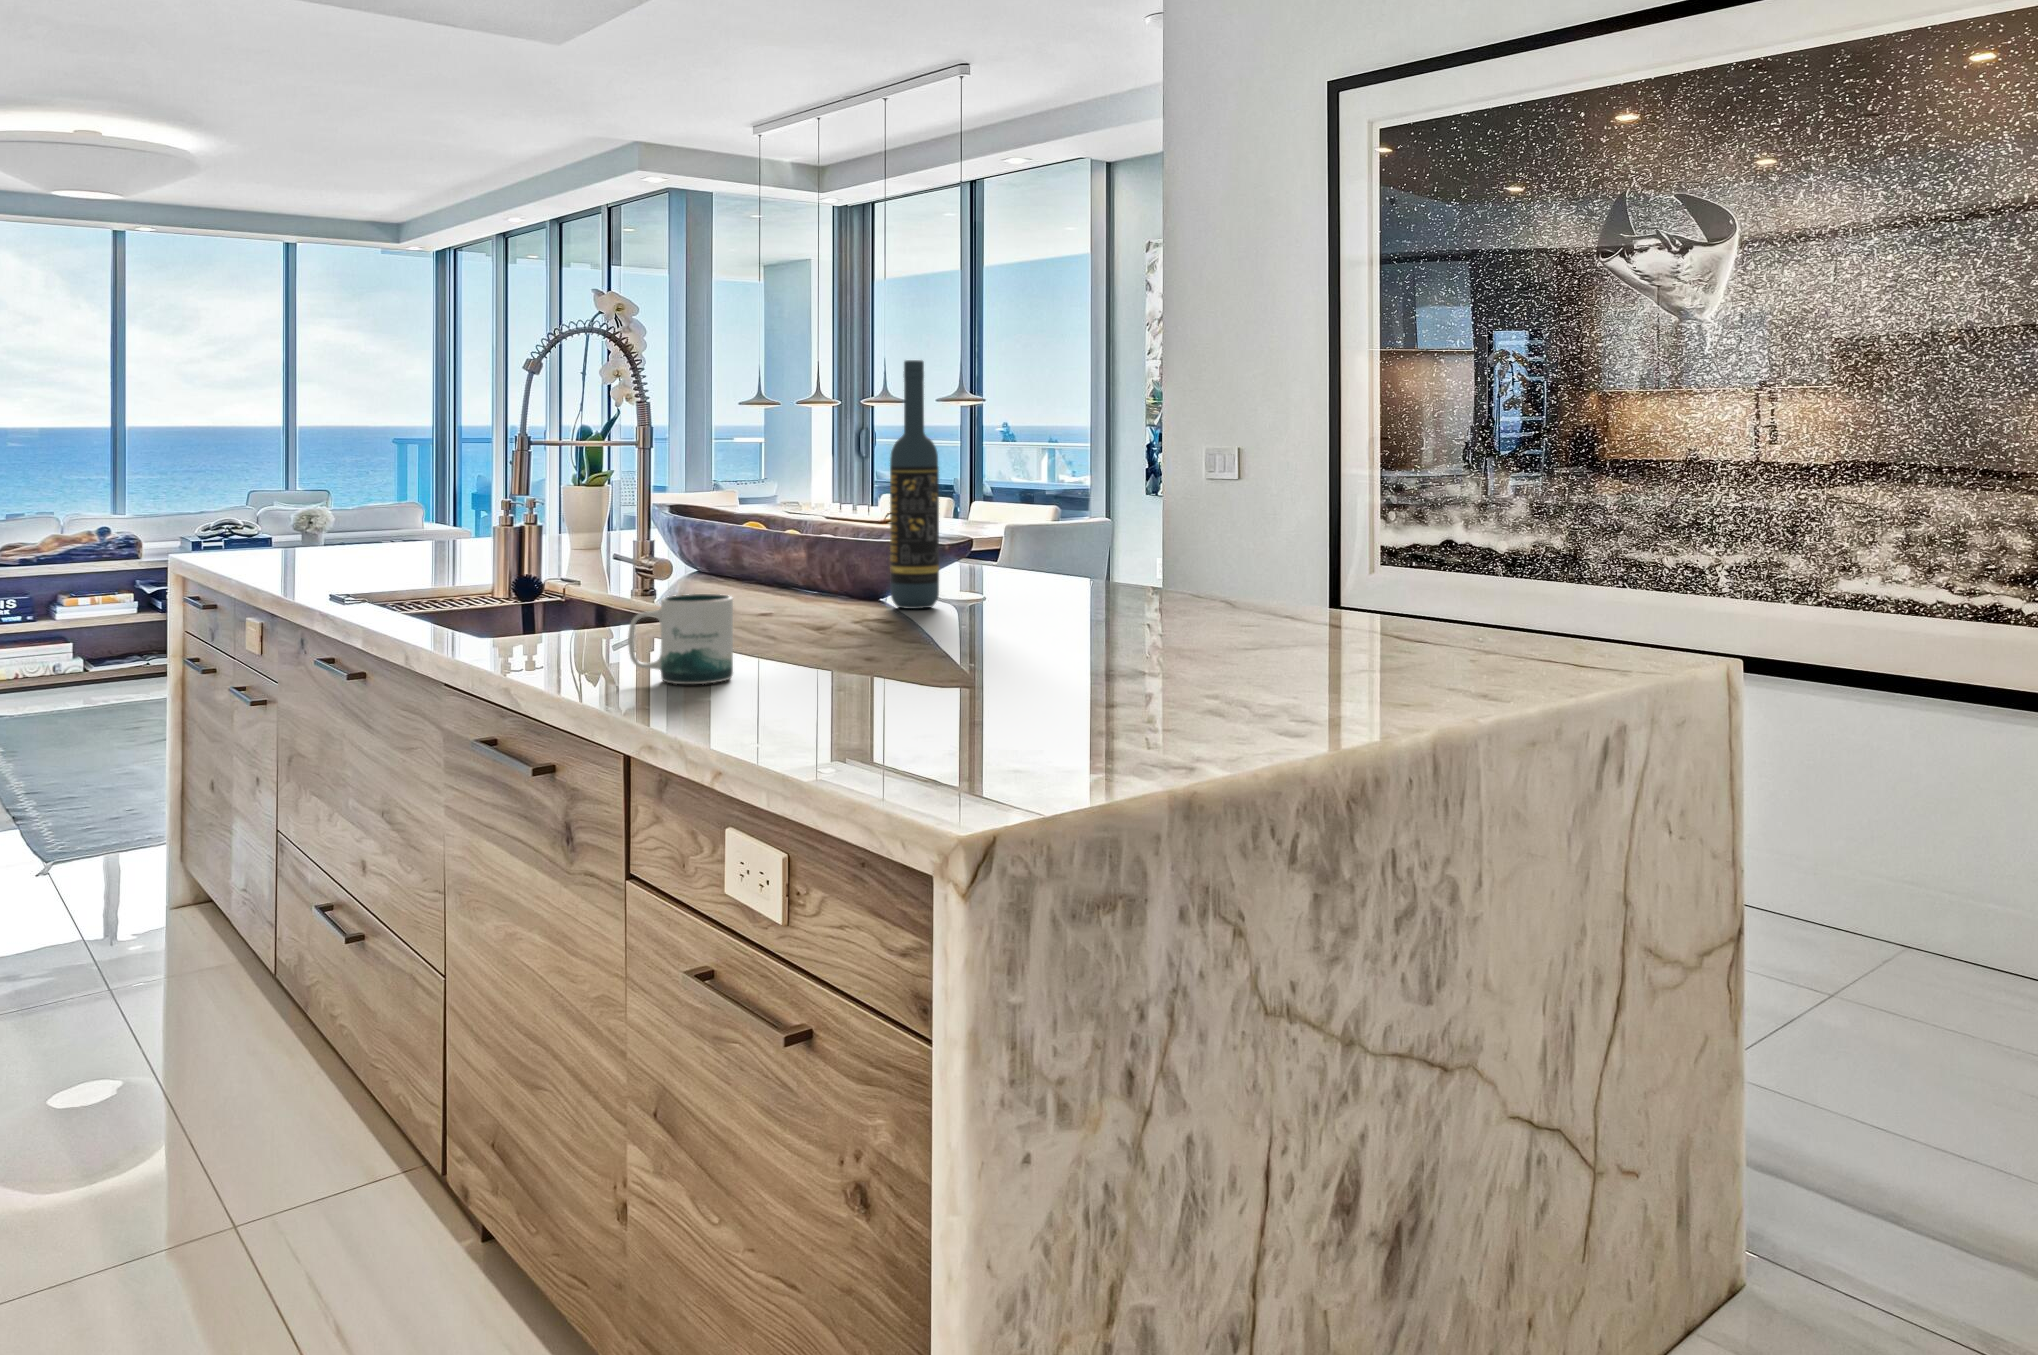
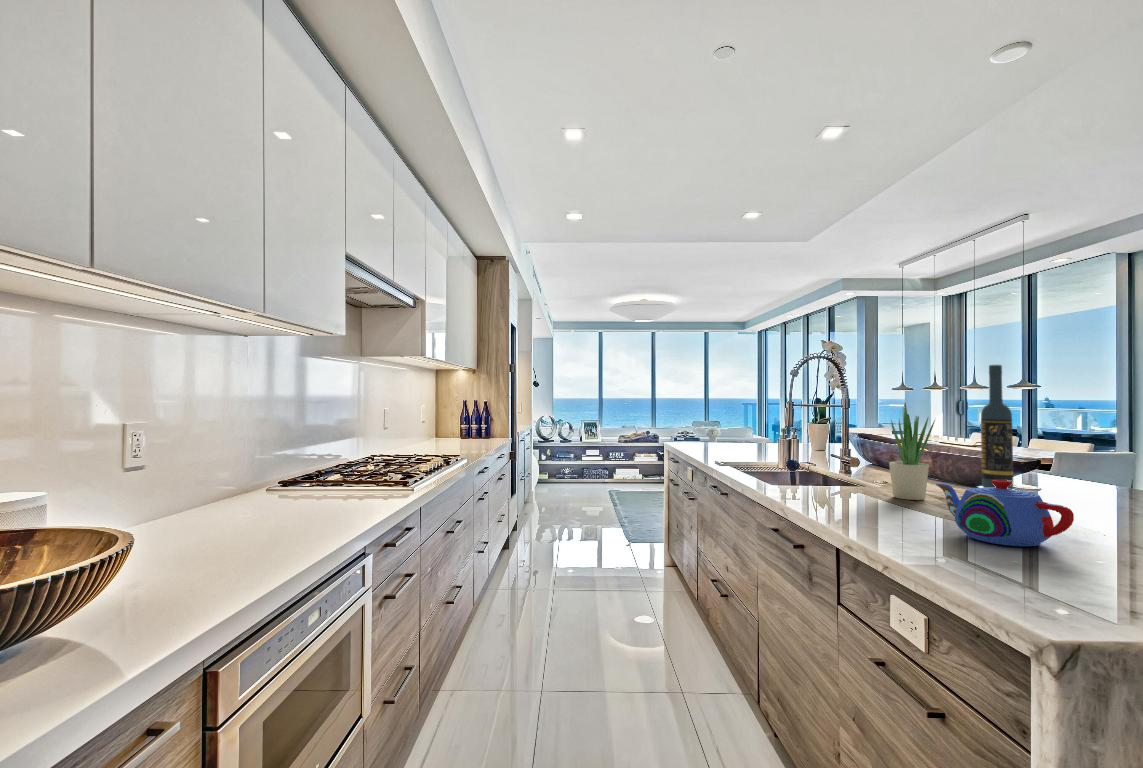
potted plant: none [729,435,813,639] -> present [889,403,935,500]
teapot: none [807,580,1006,699] -> present [936,480,1074,546]
mug: present [628,594,733,684] -> none [838,476,893,519]

